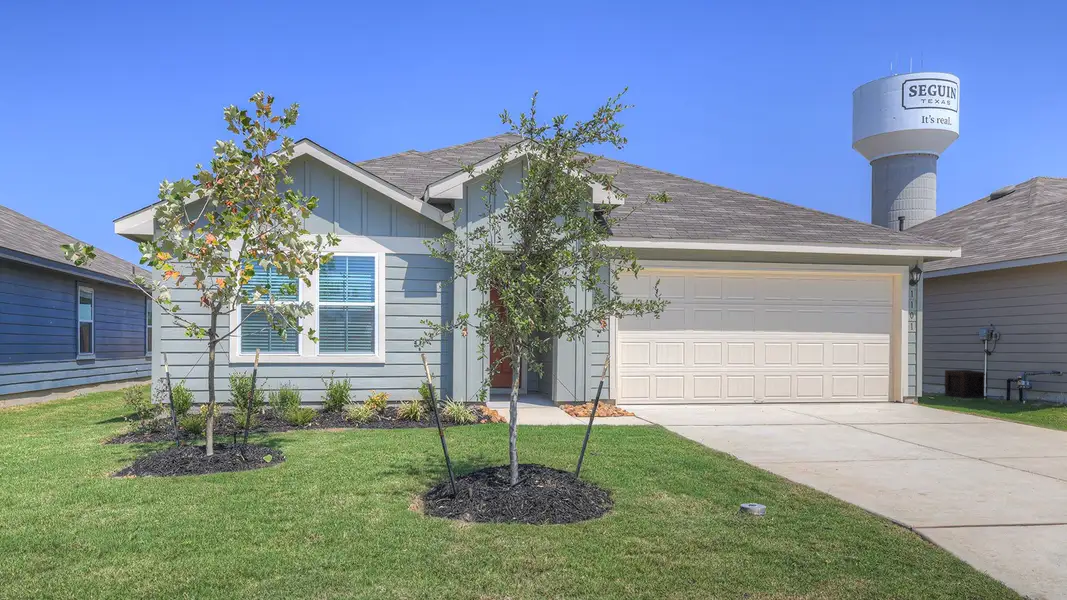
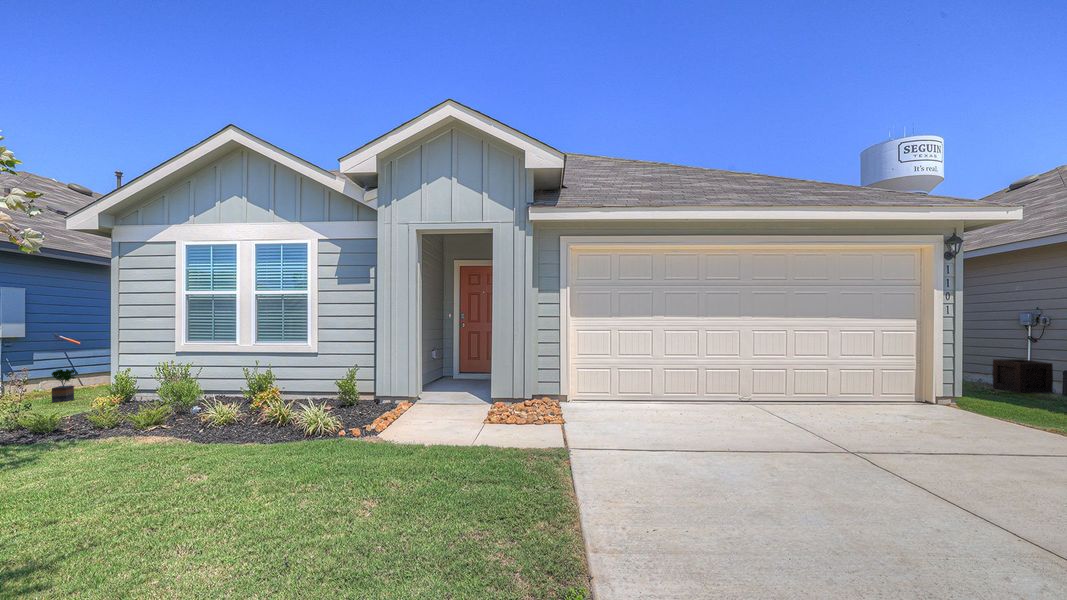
potted tree: none [49,386,78,422] -> present [52,369,78,402]

